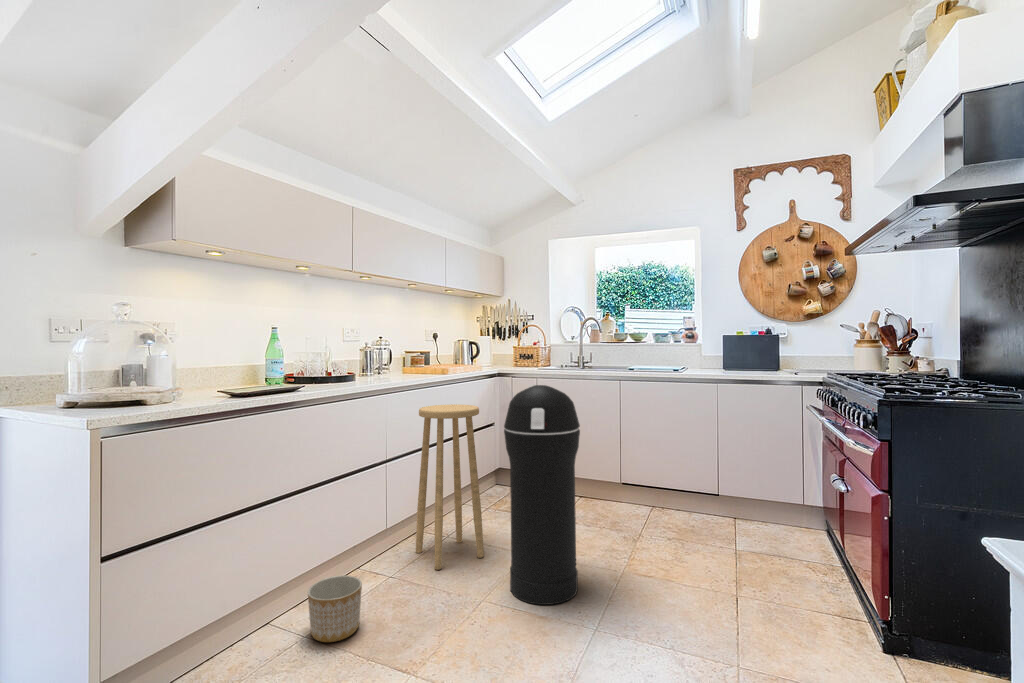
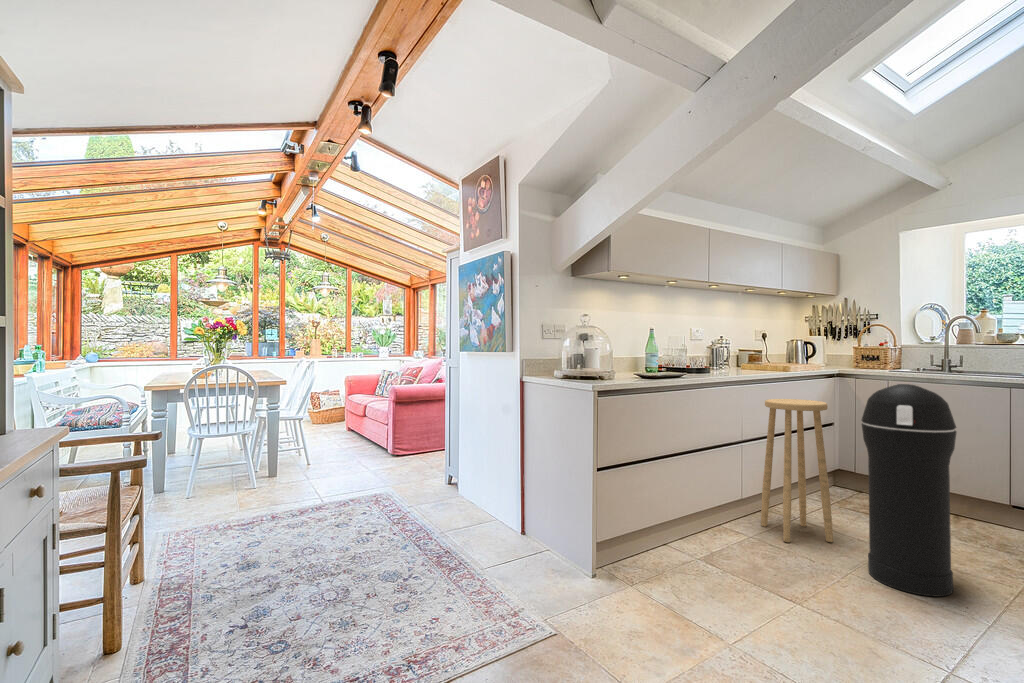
planter: present [308,575,362,642] -> none [687,523,729,570]

